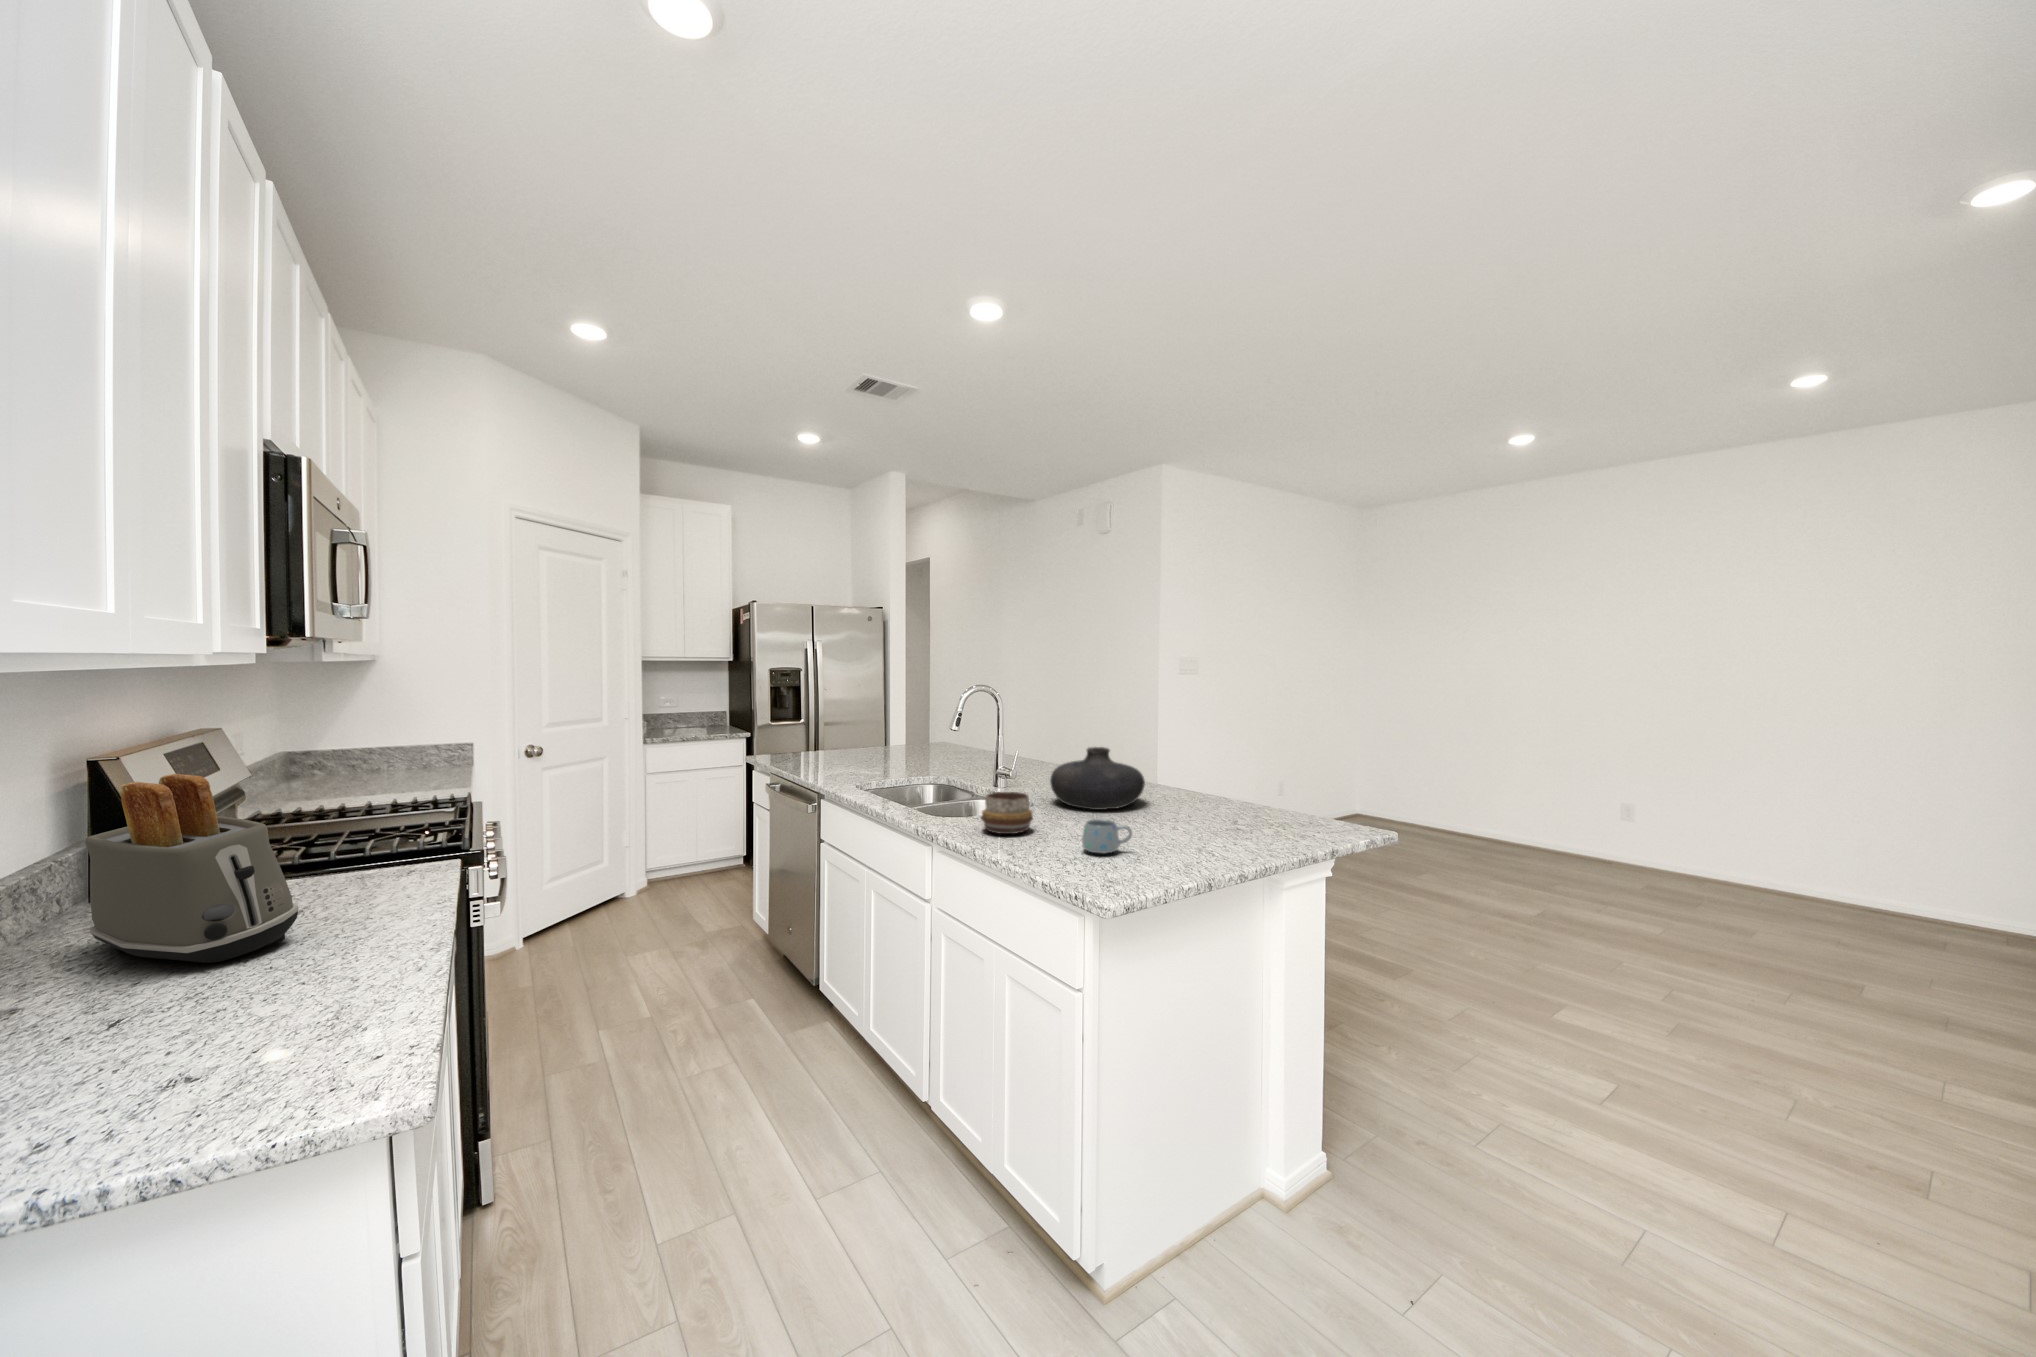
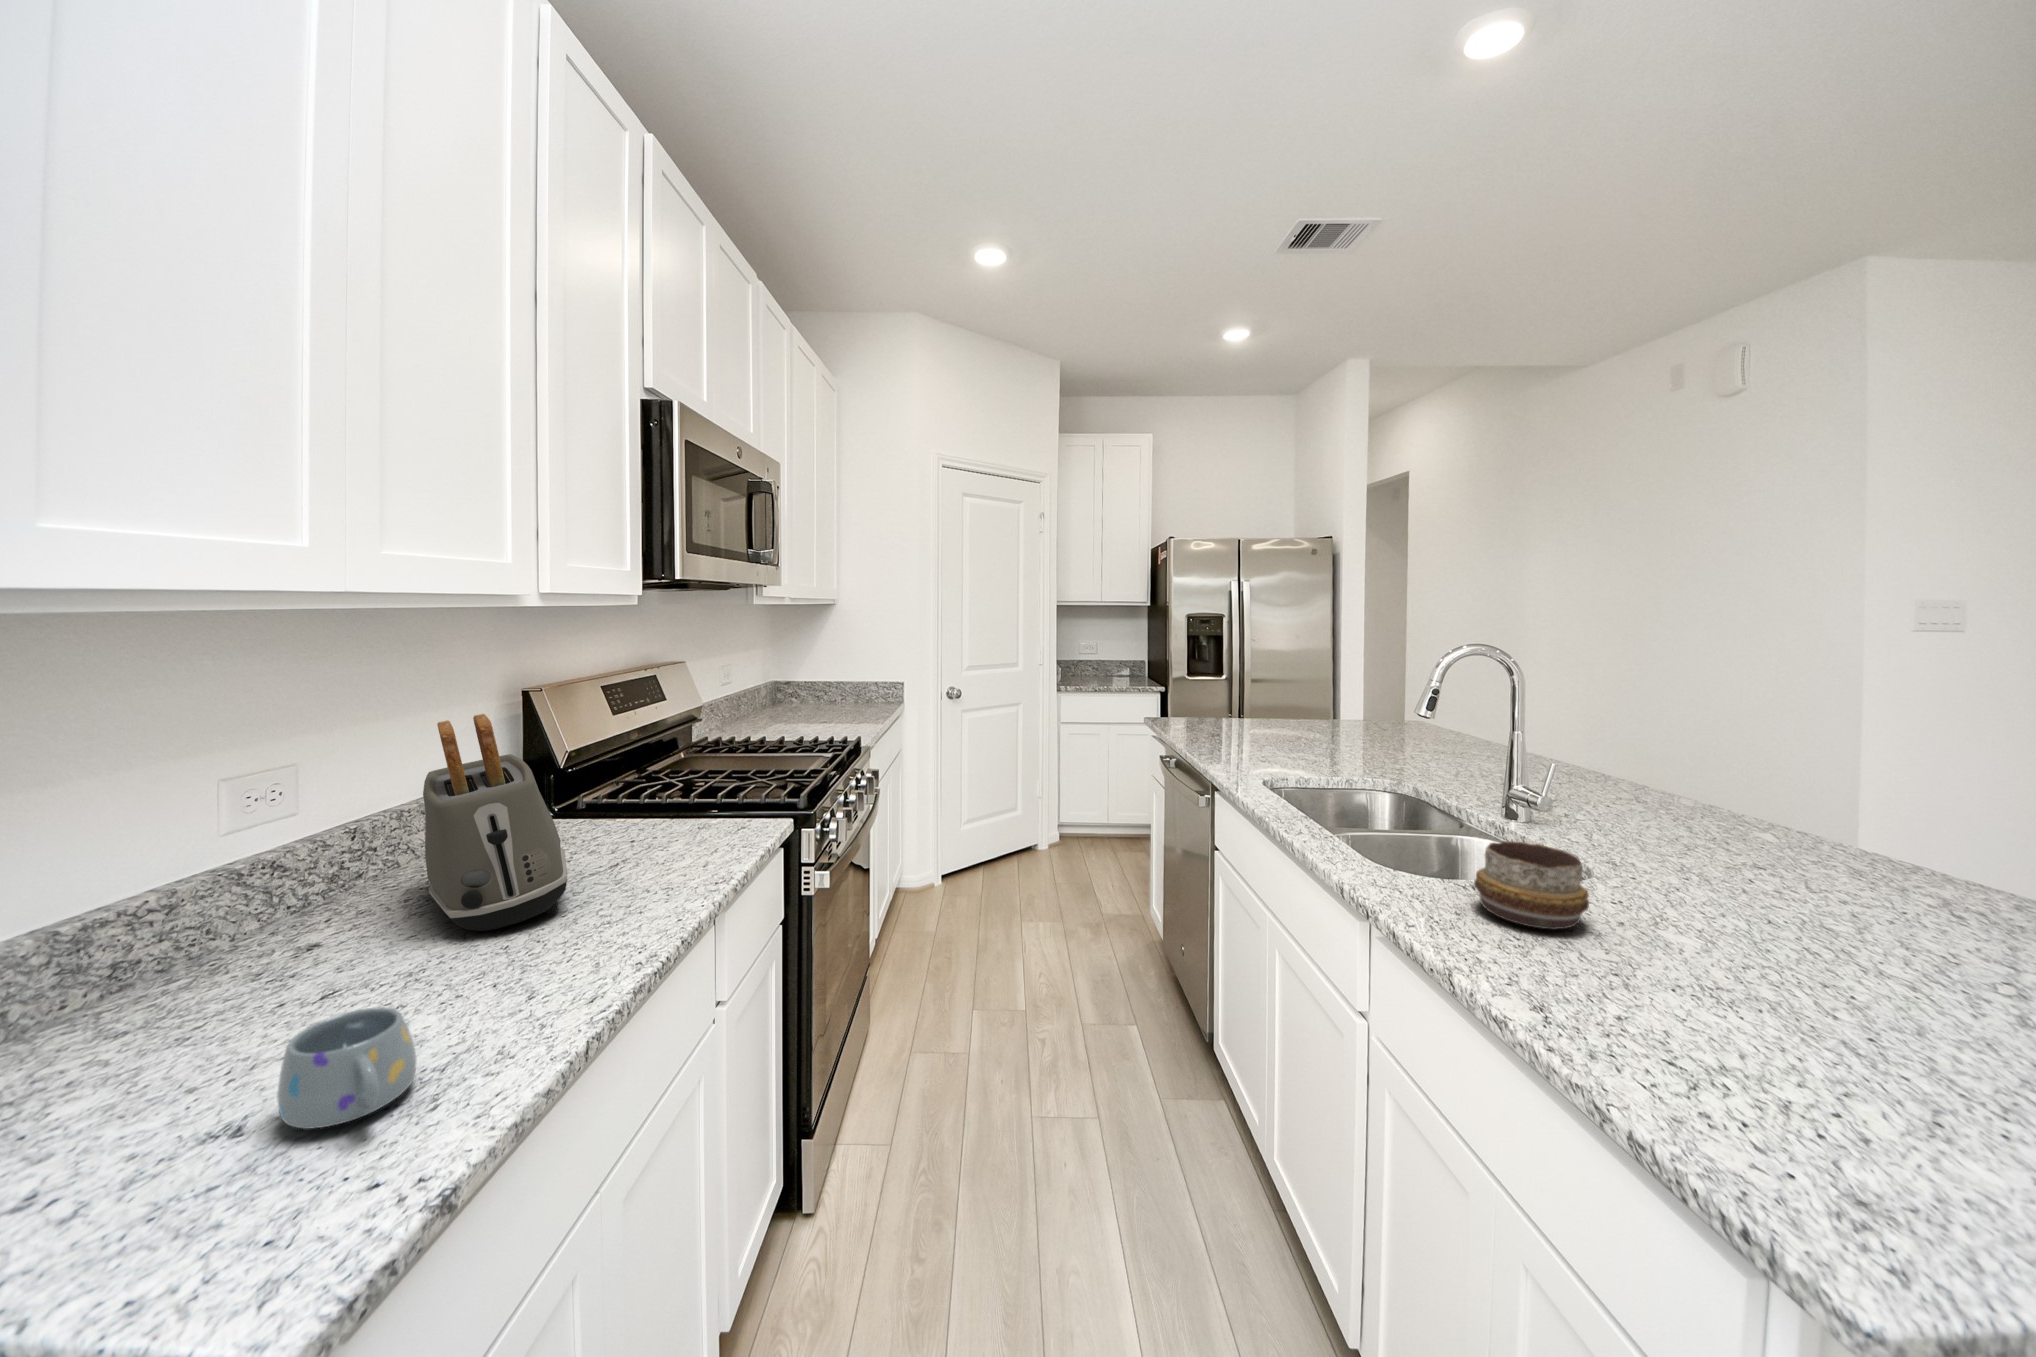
vase: present [1050,747,1145,810] -> none [1616,772,1862,903]
mug: present [1082,819,1132,853] -> present [277,1007,417,1129]

